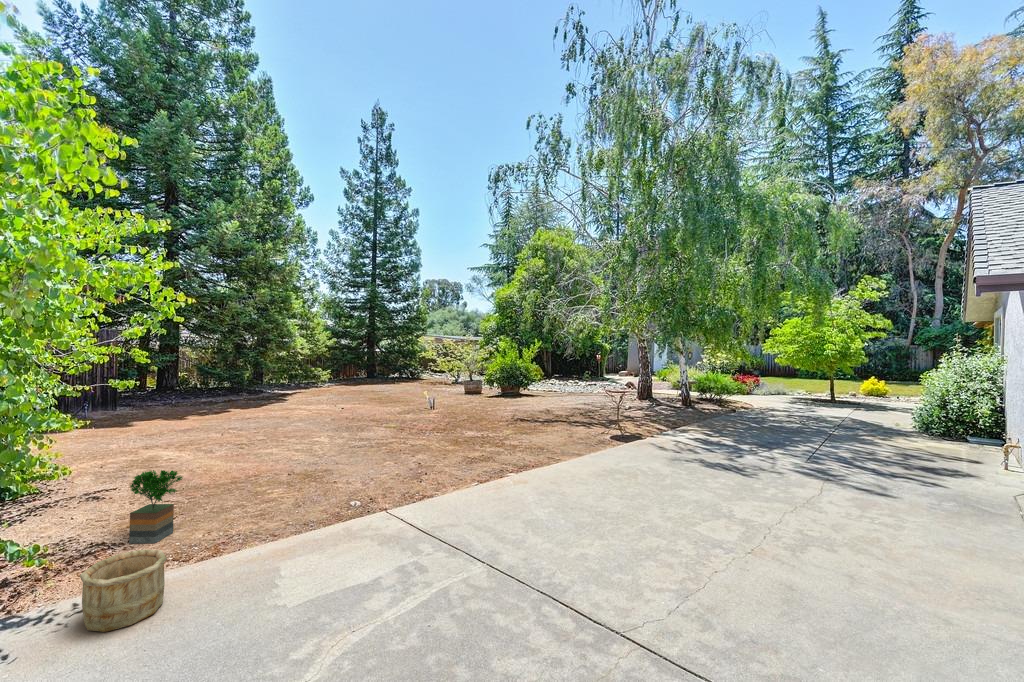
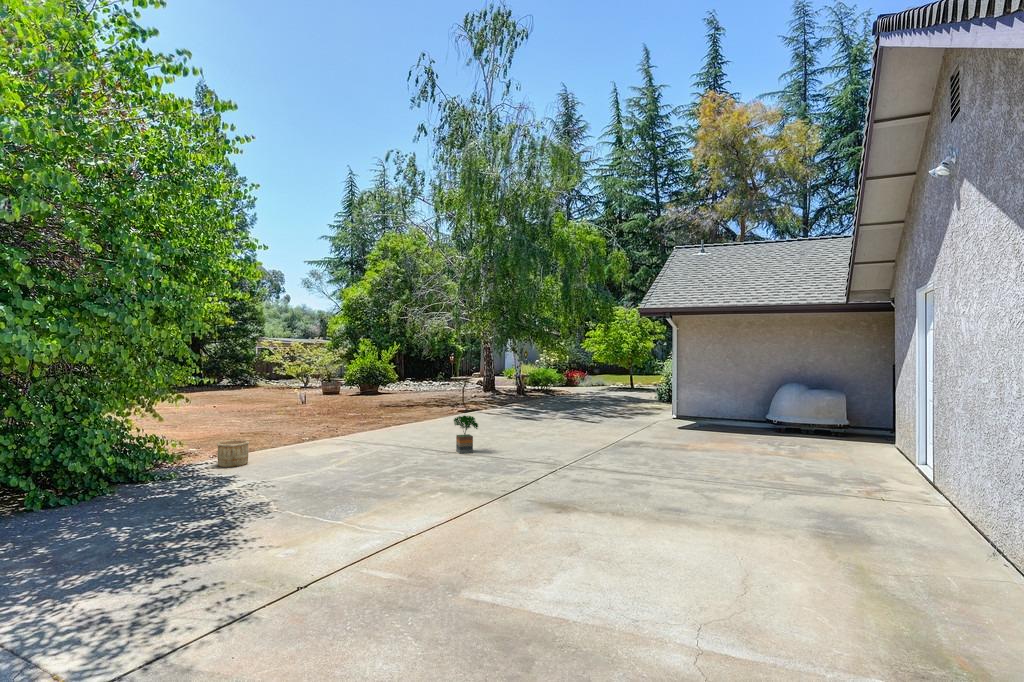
potted tree: present [129,470,183,543] -> present [454,415,478,454]

